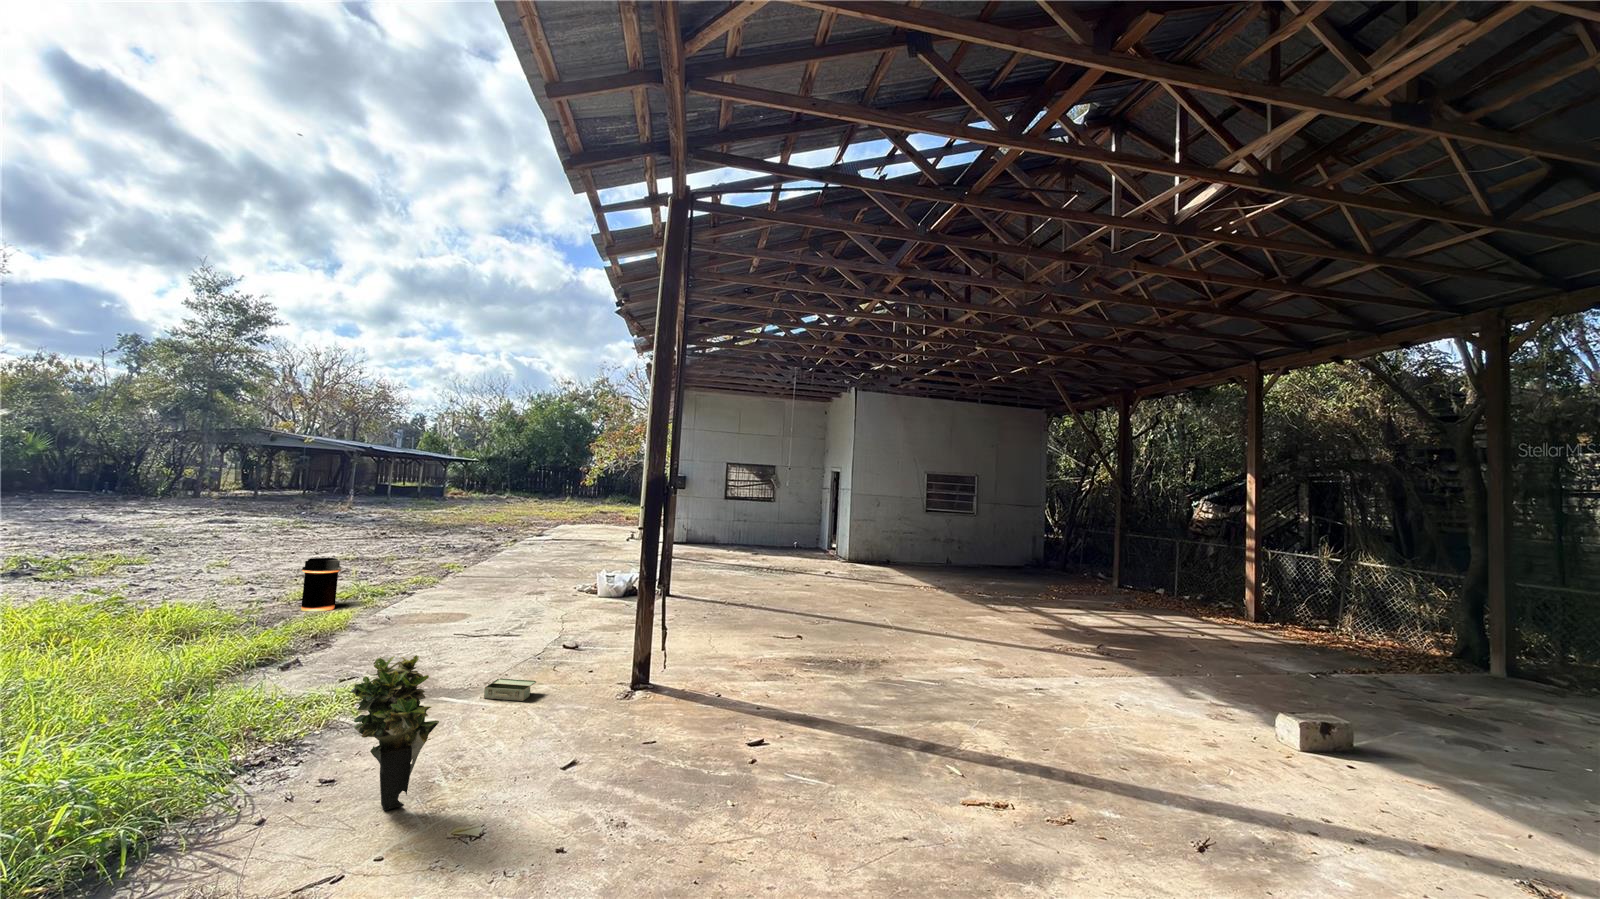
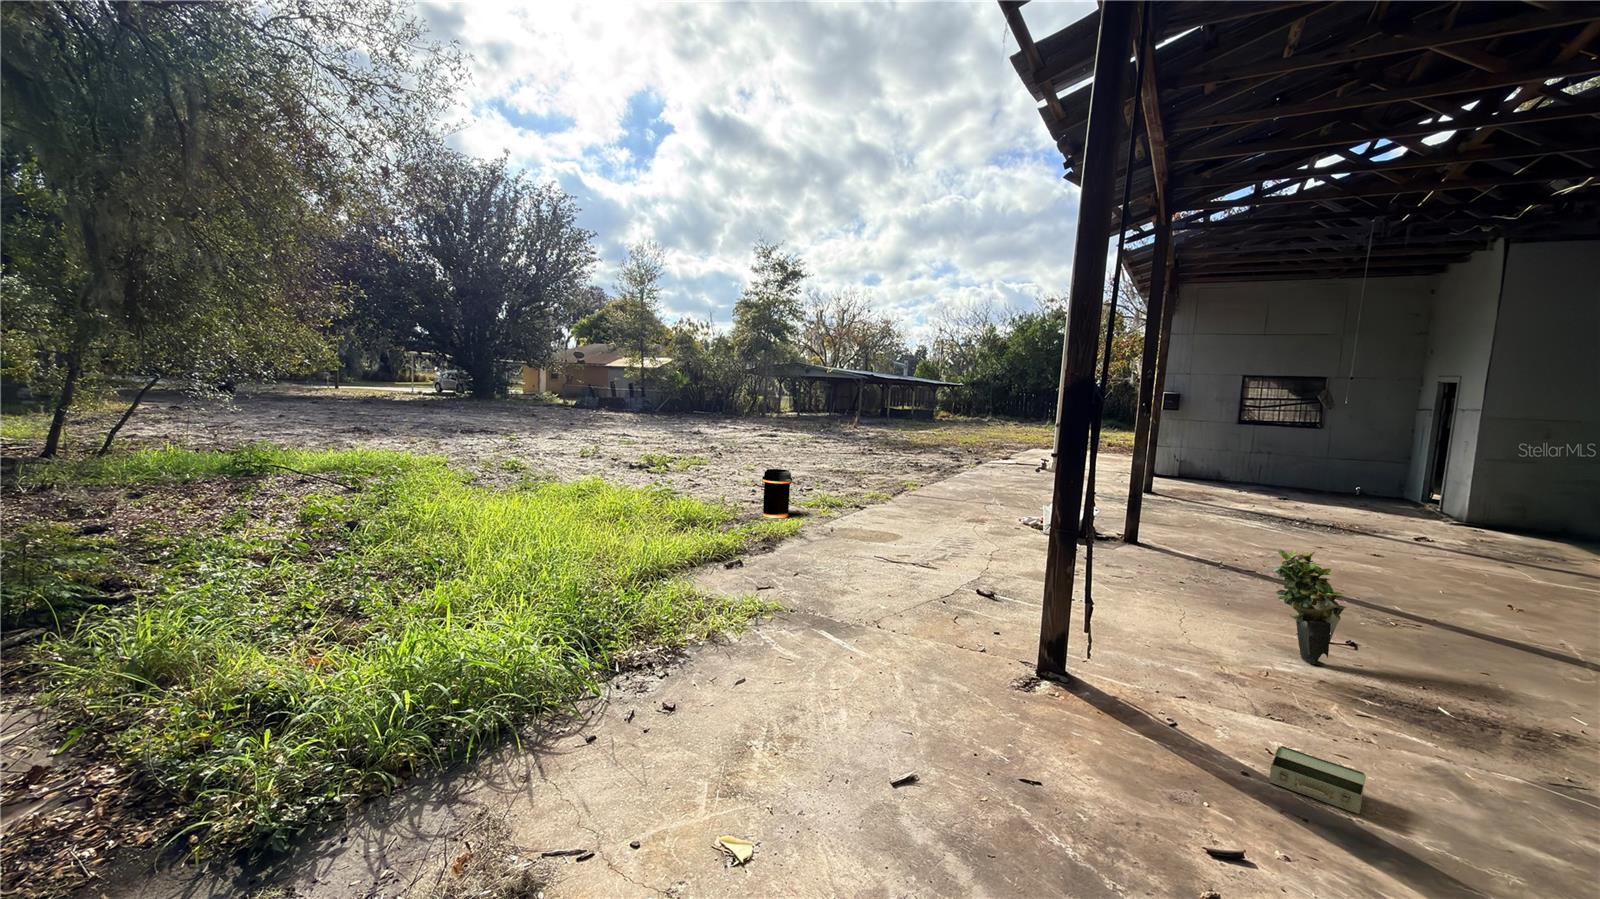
potted plant: present [351,655,439,811] -> present [1273,549,1346,665]
toolbox: present [484,678,536,701] -> present [1269,746,1366,814]

